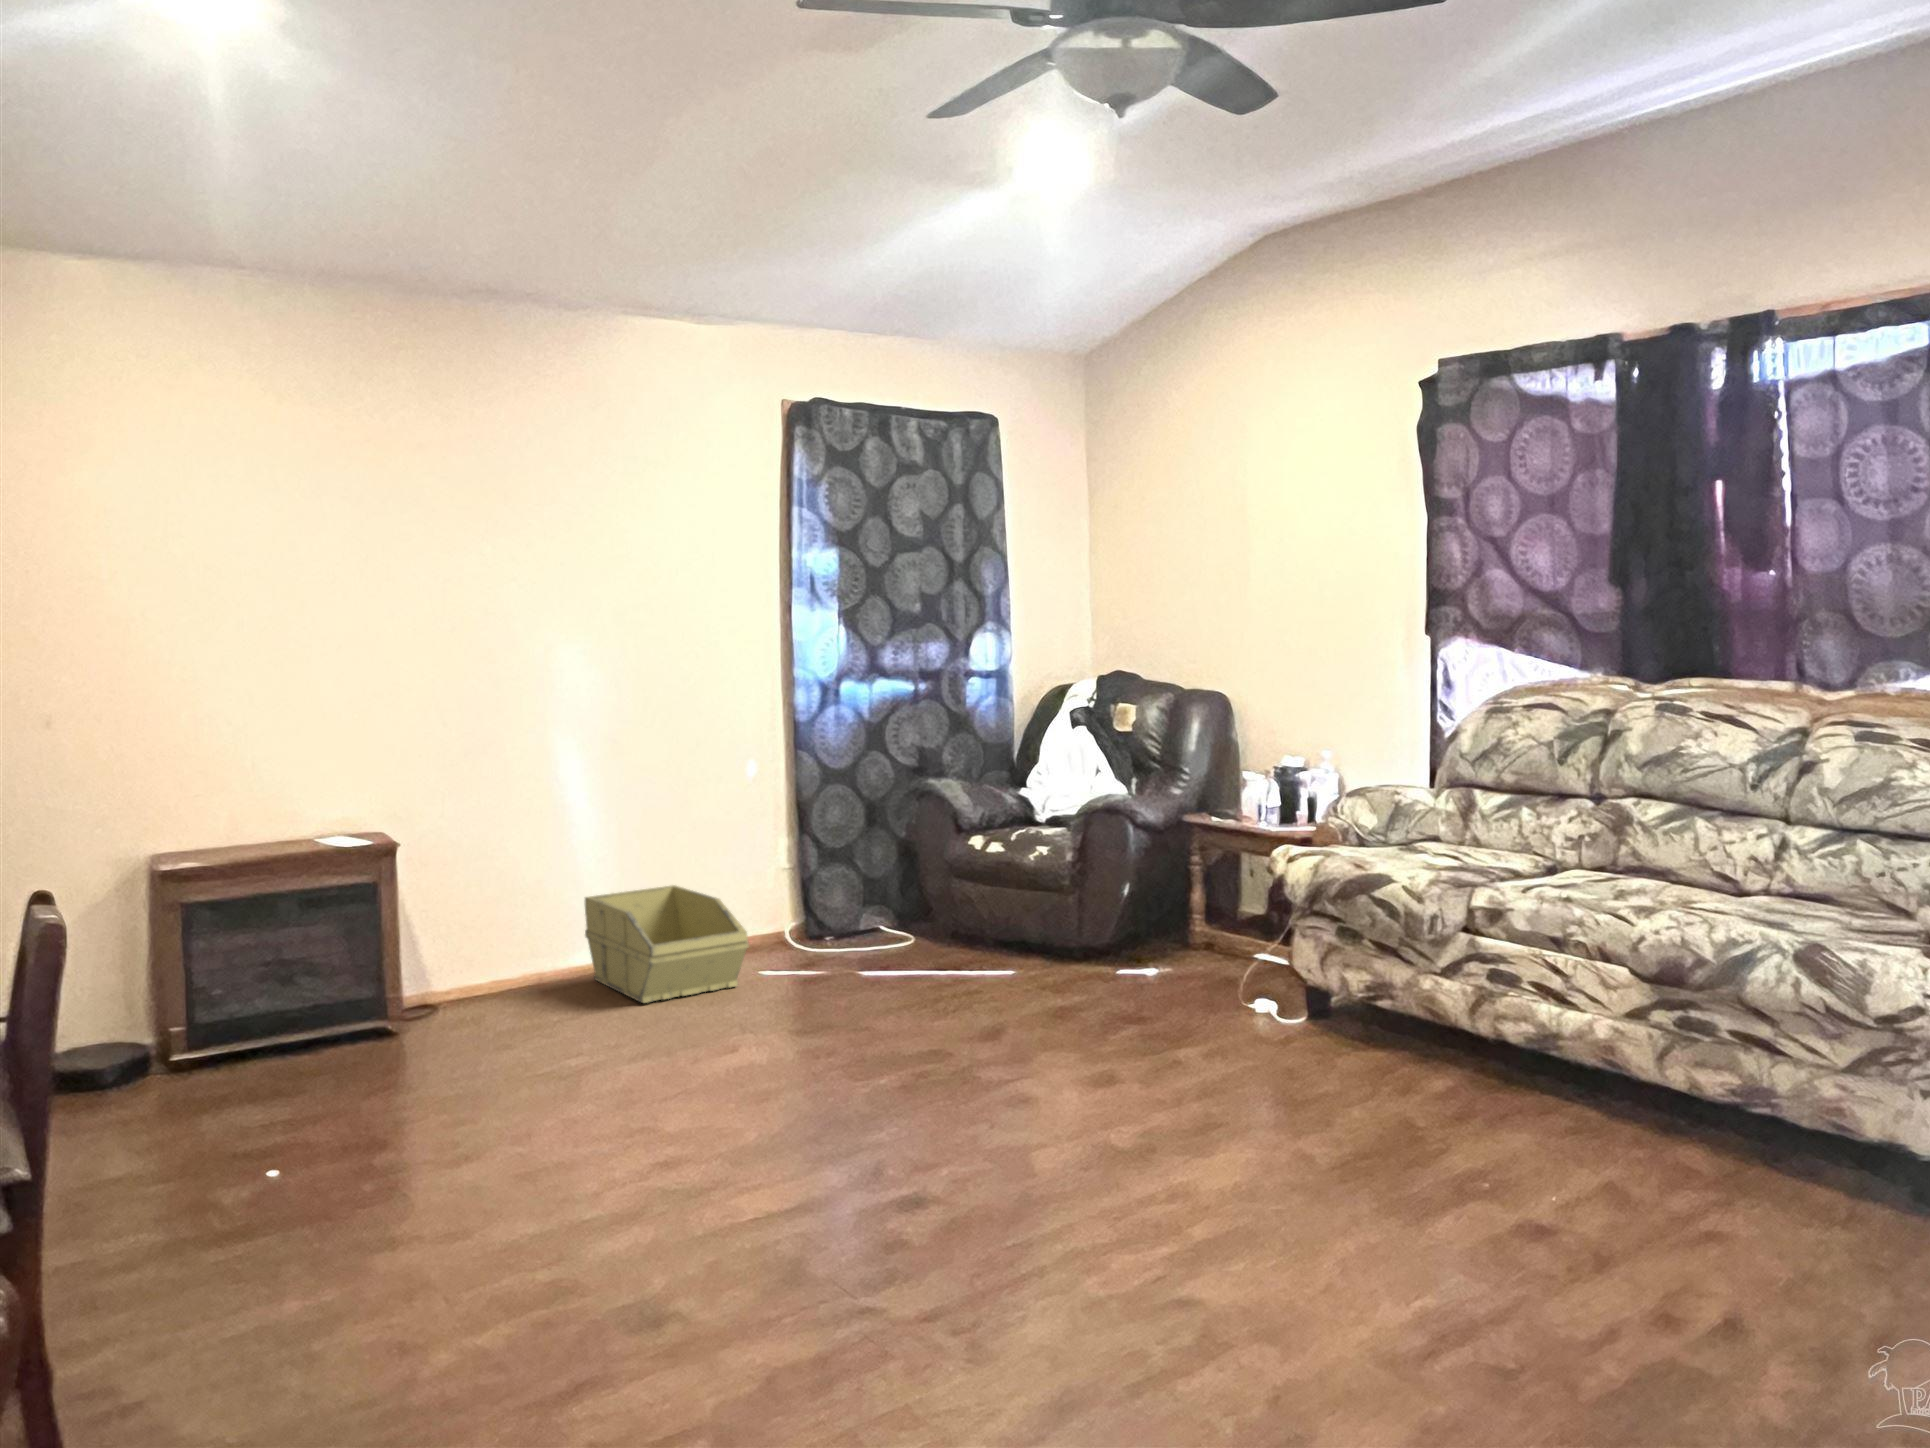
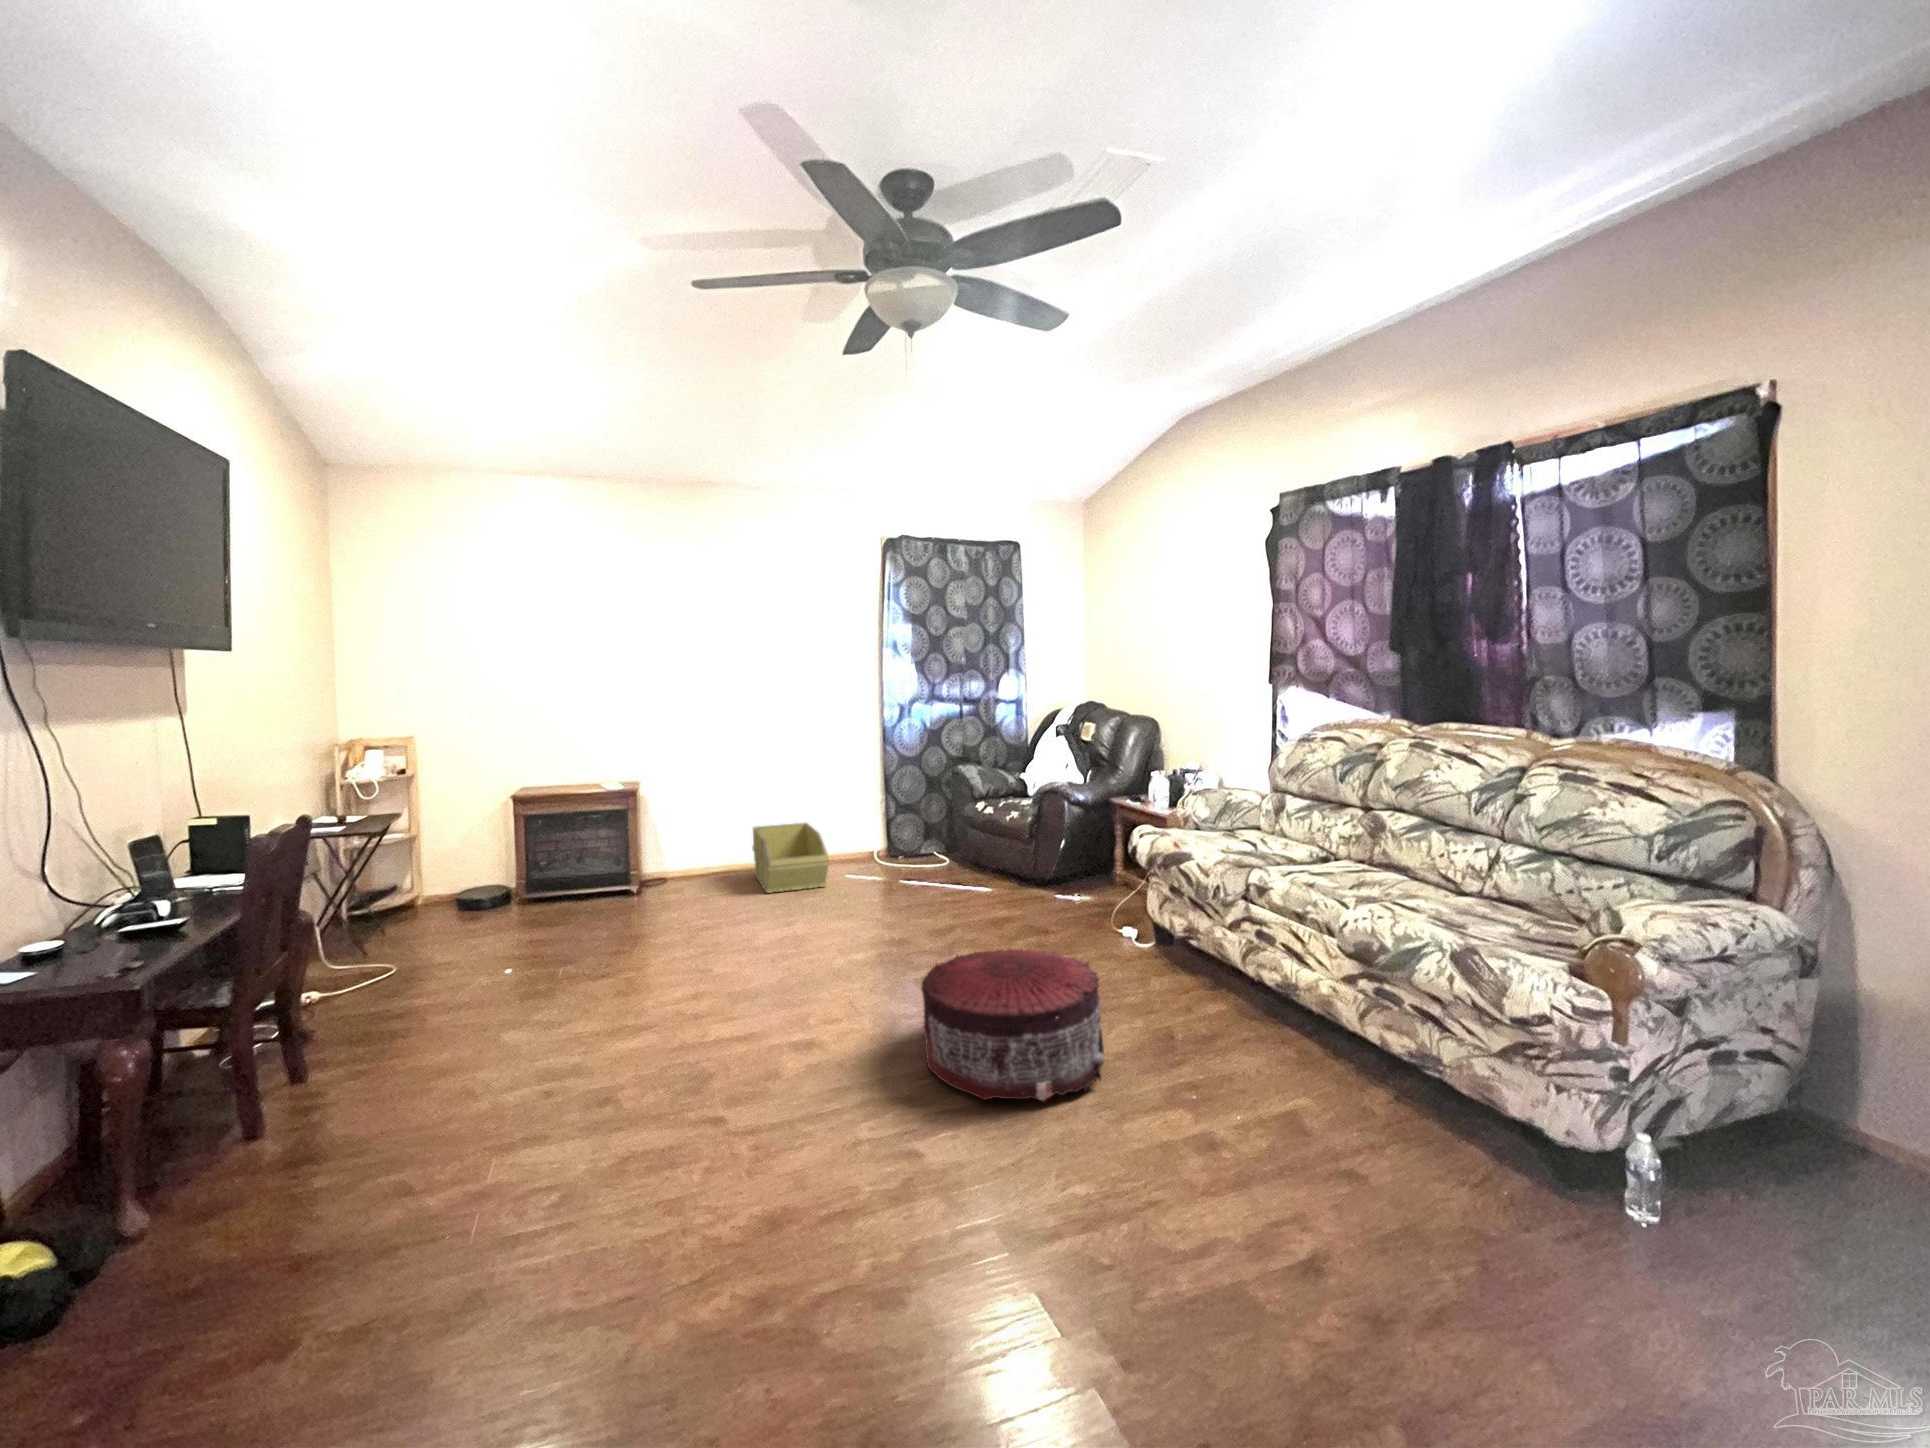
pouf: none [1082,1015,1361,1222] -> present [921,948,1104,1100]

